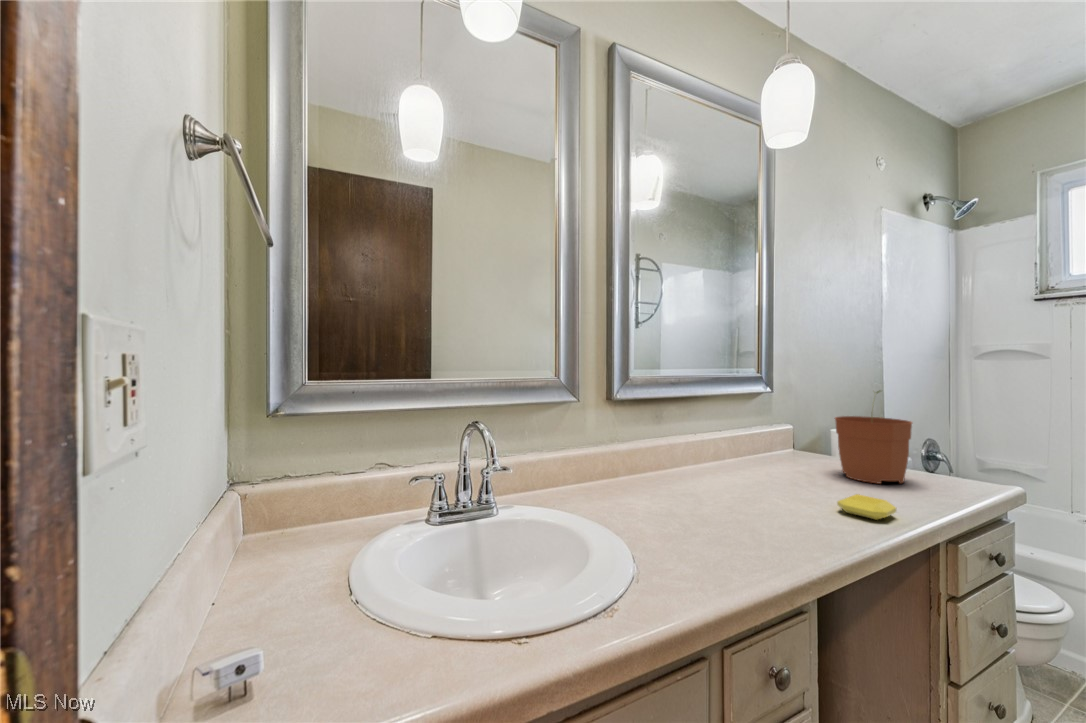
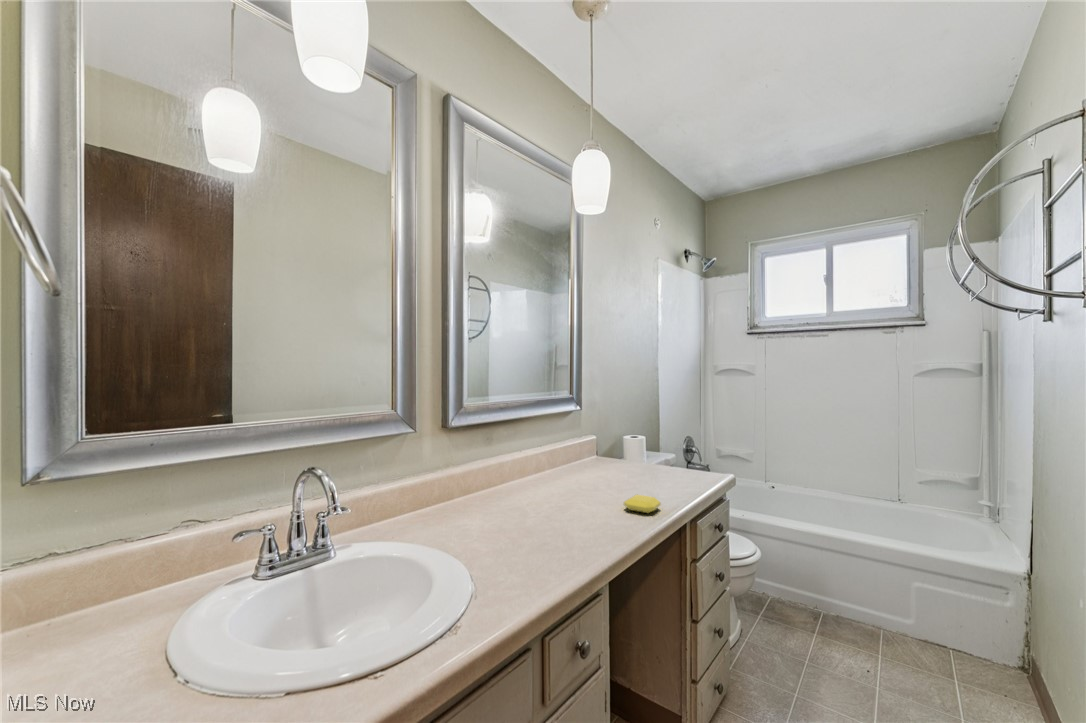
plant pot: present [835,391,912,484] -> none [624,409,673,482]

